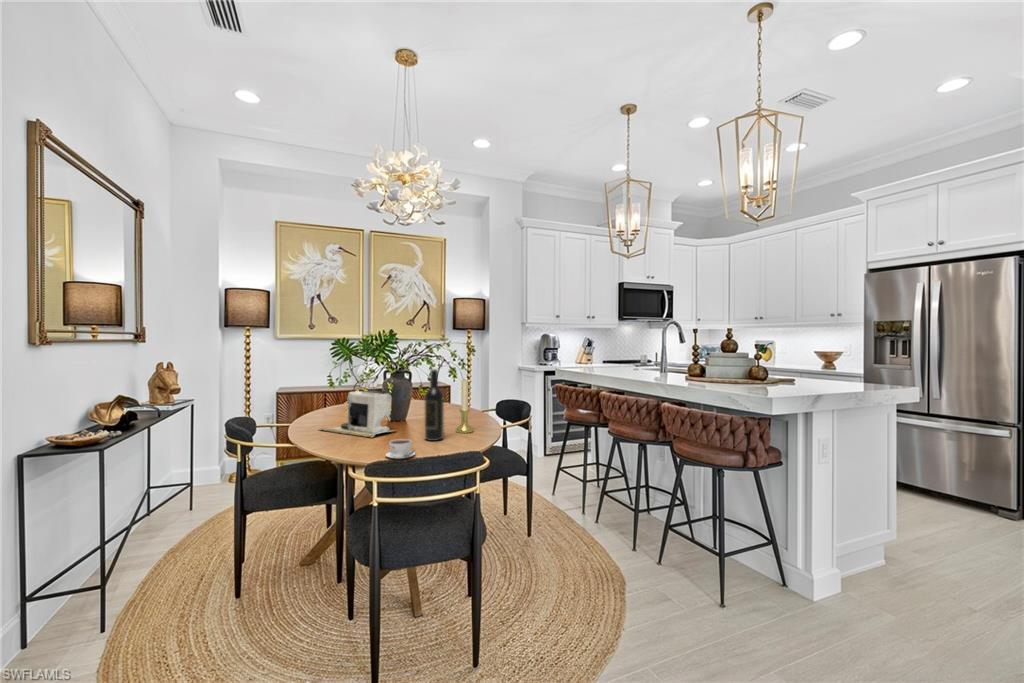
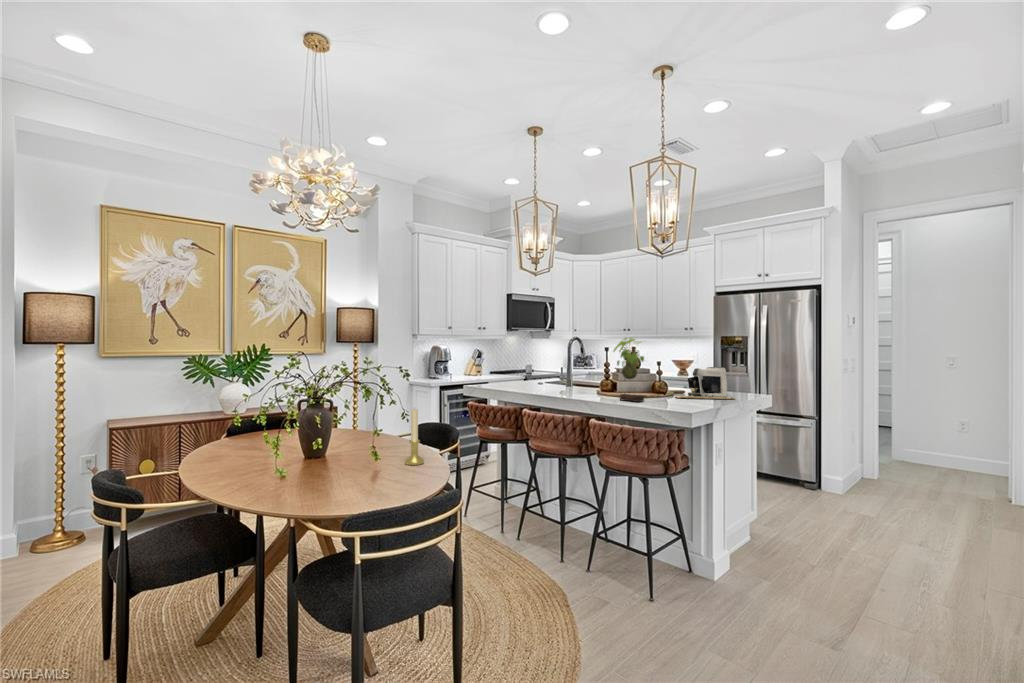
plant: none [694,306,733,386] -> present [613,337,644,402]
wine bottle: present [425,369,444,441] -> none [382,401,403,477]
coffee maker: present [318,391,392,437] -> present [677,367,735,399]
coffee cup: present [385,439,415,459] -> none [362,480,395,502]

